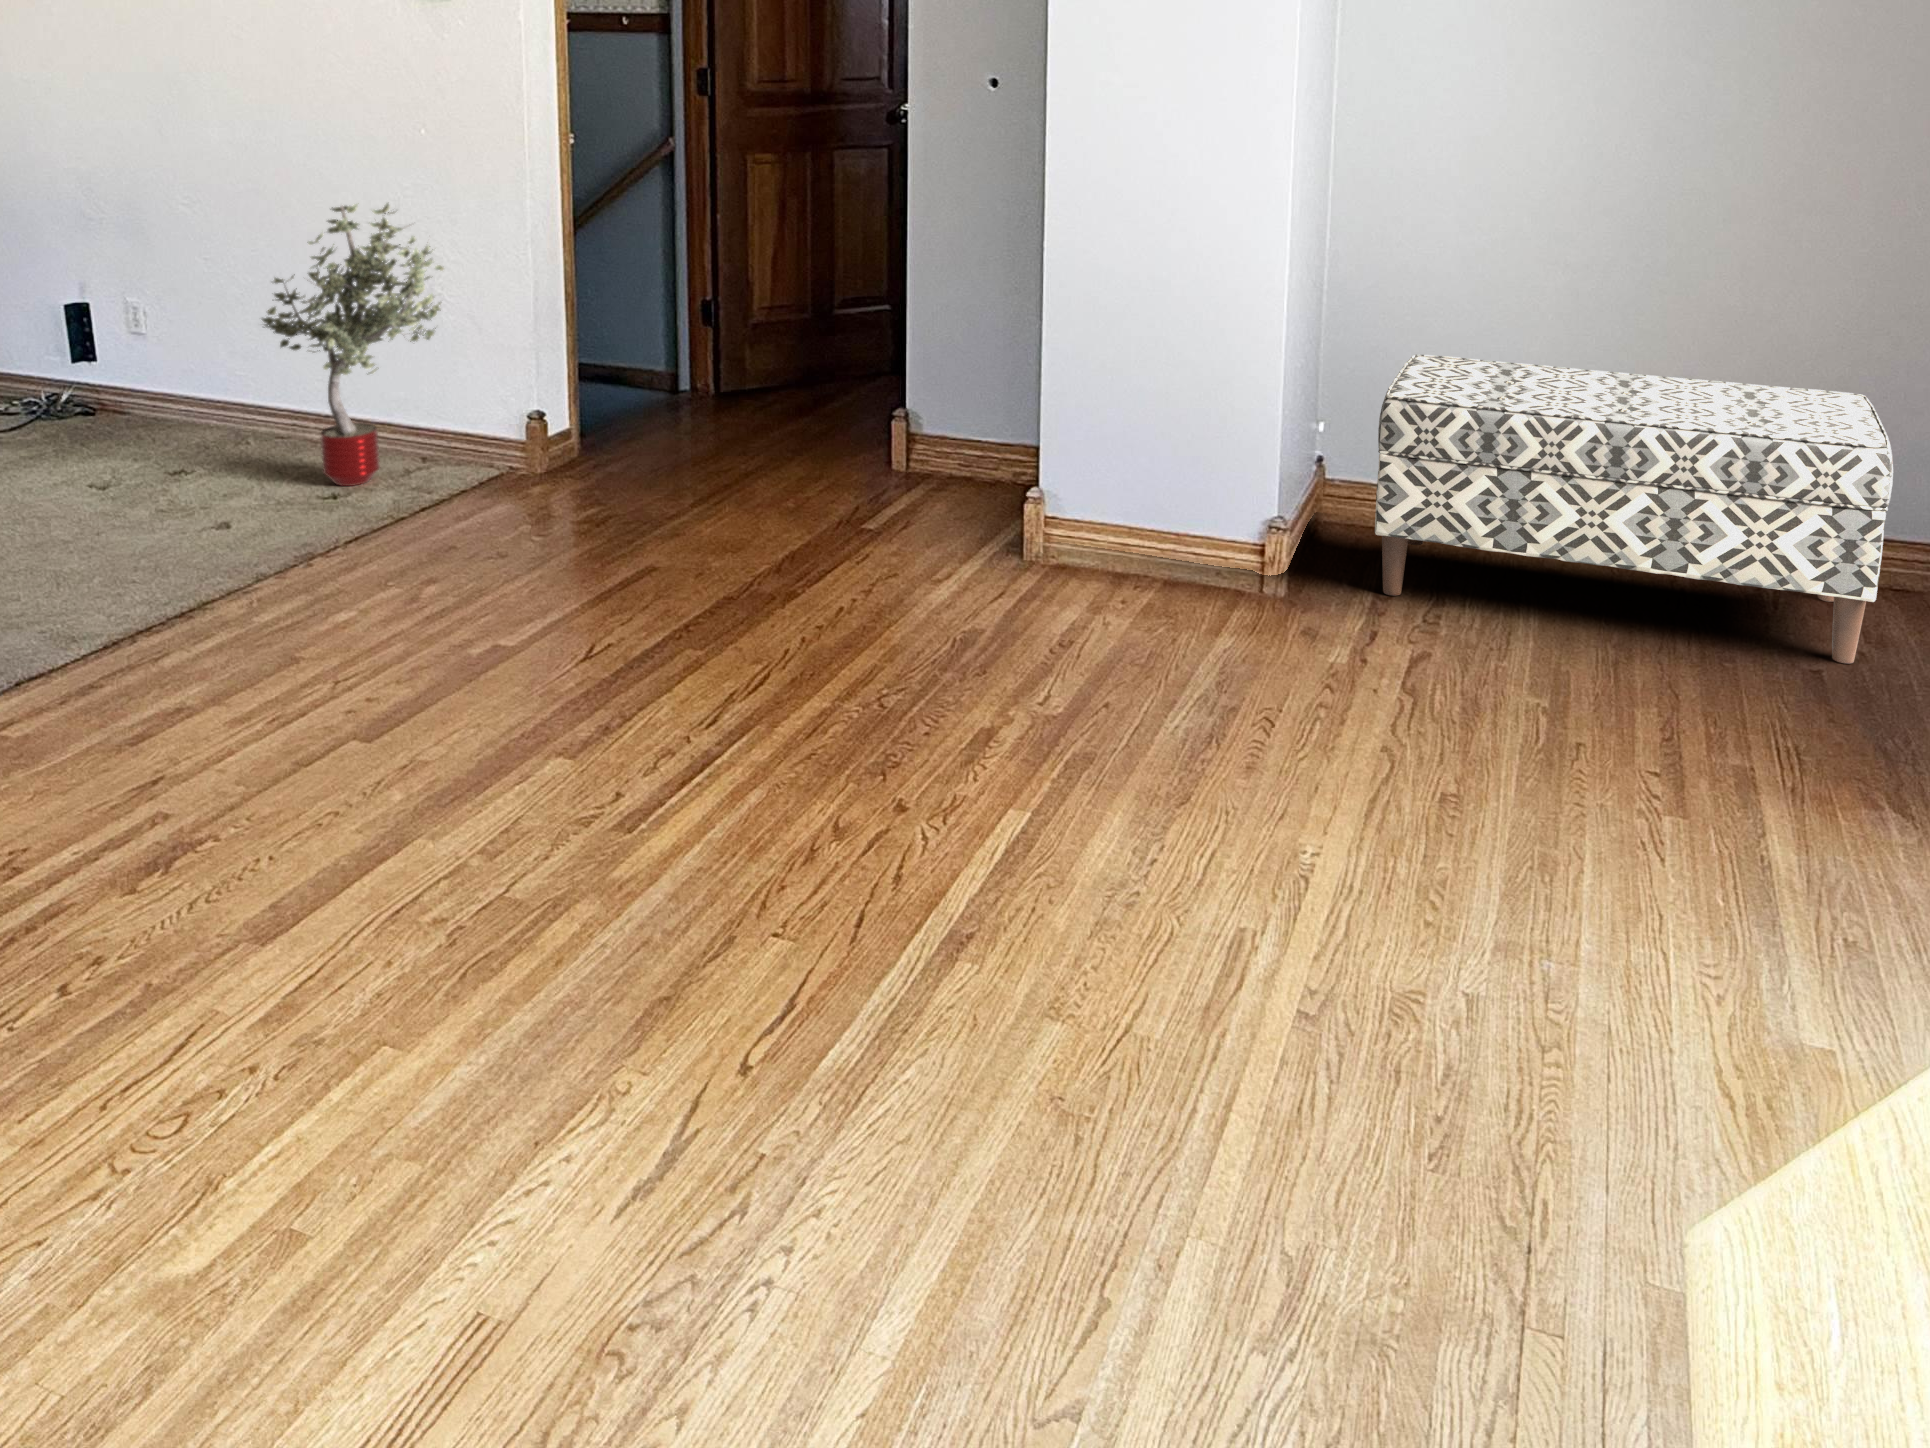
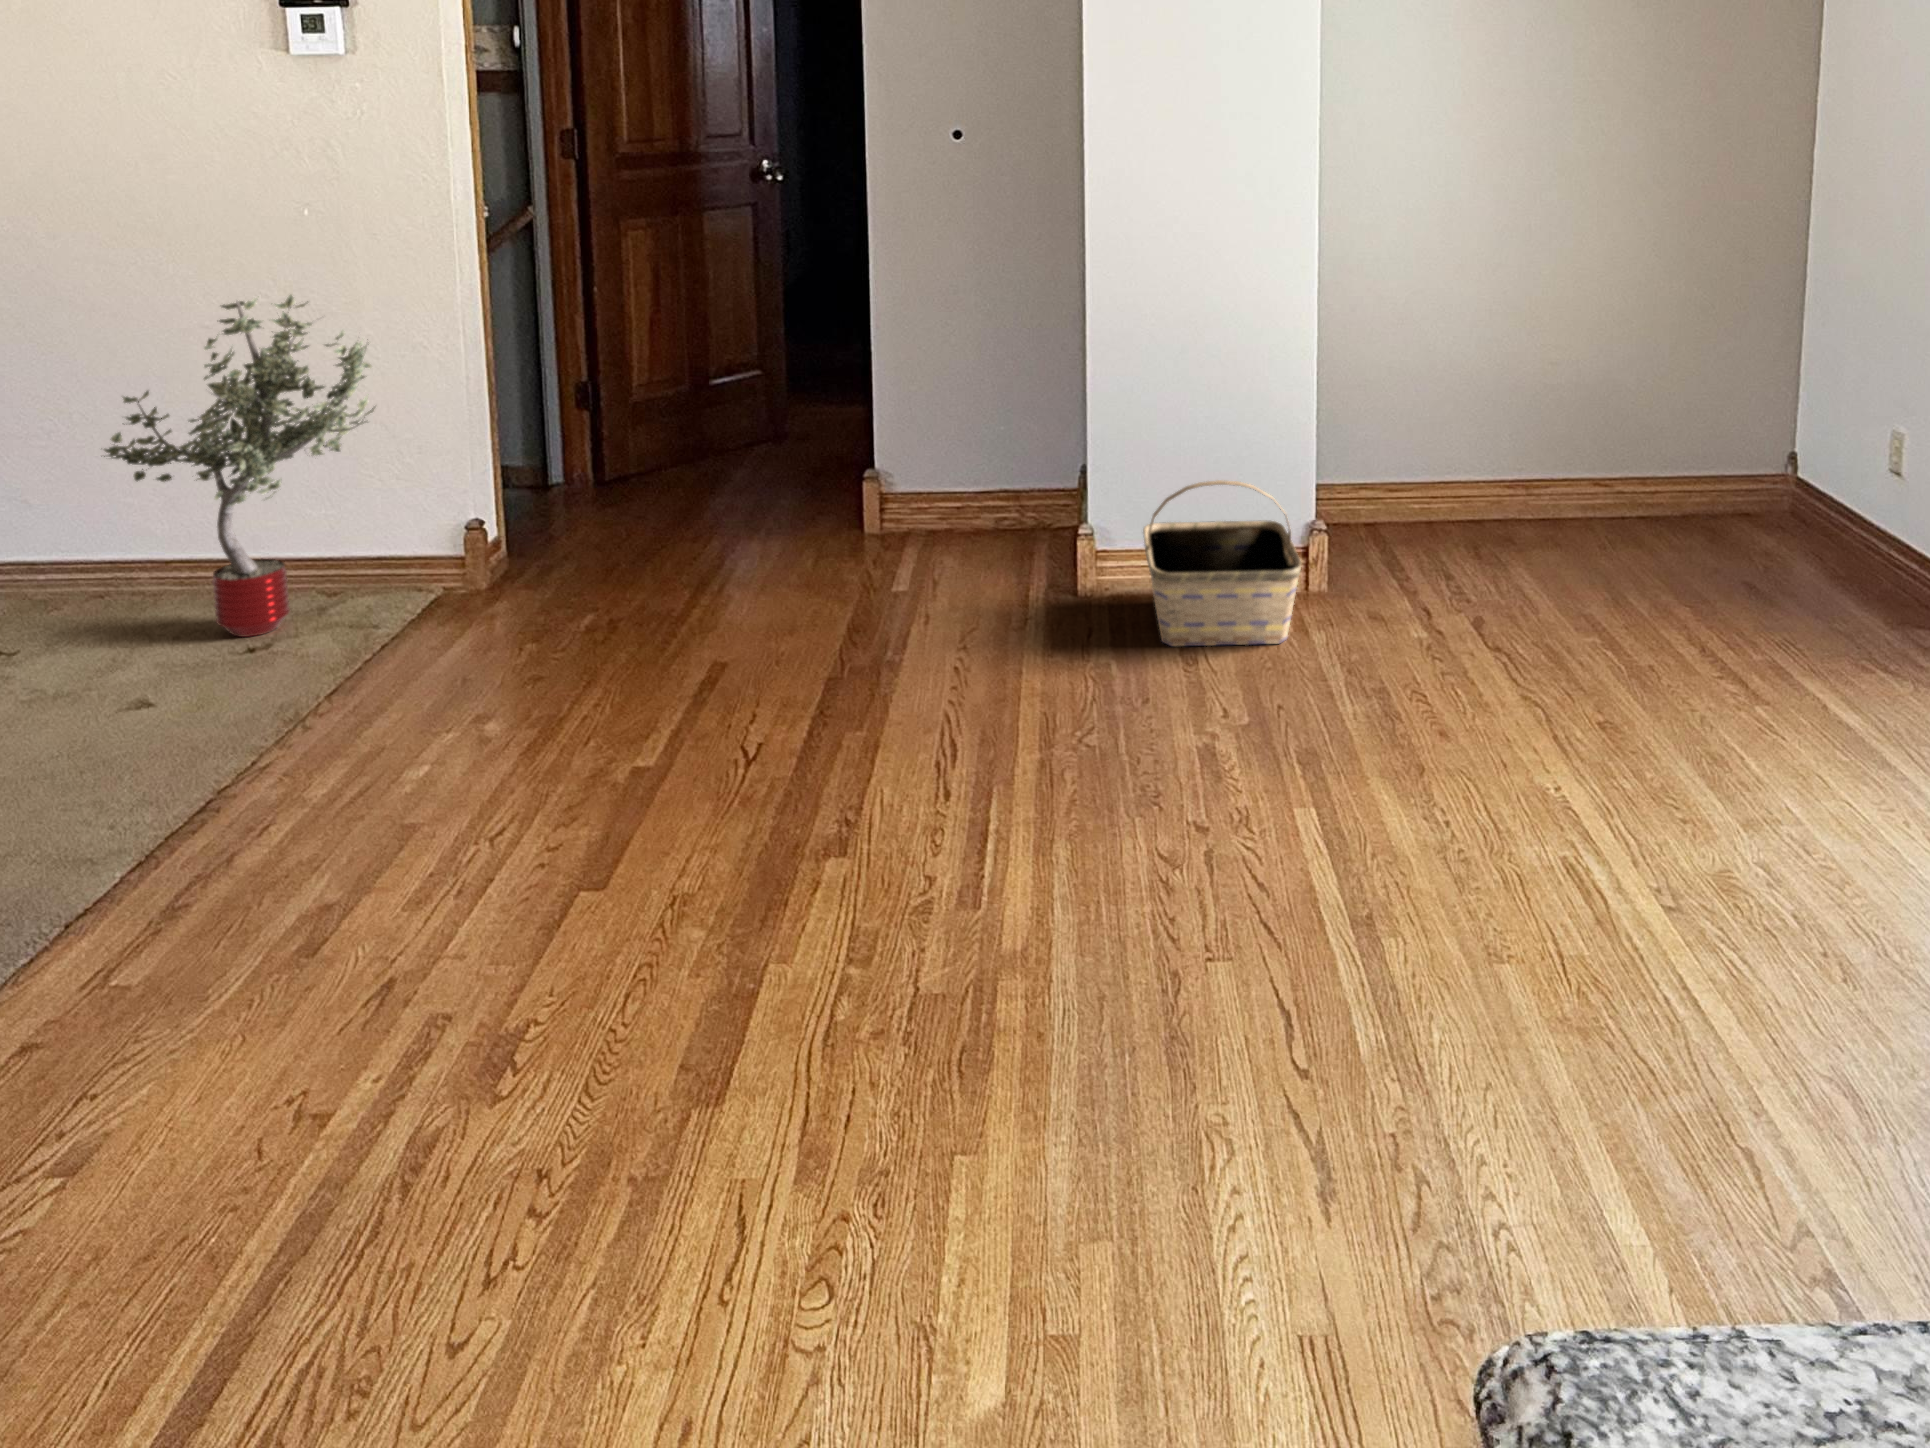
bench: present [1375,354,1893,664] -> none [1369,359,1782,573]
basket: none [1034,461,1222,645] -> present [1143,480,1301,646]

